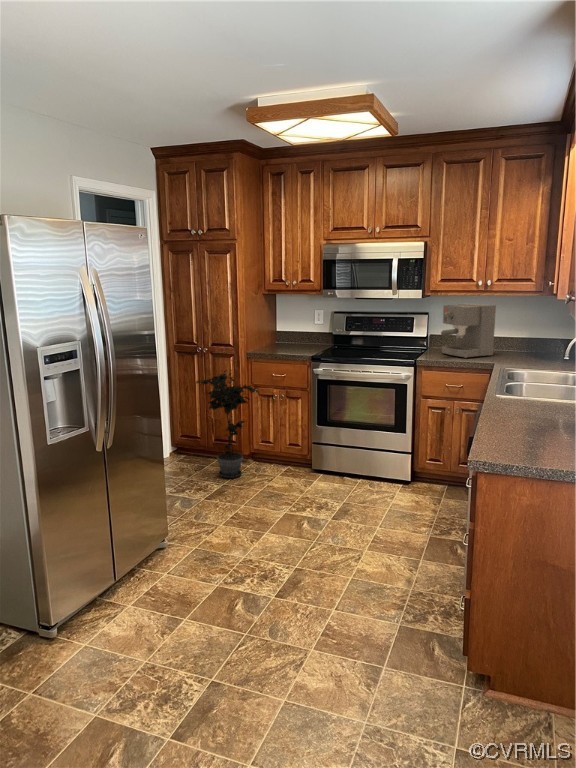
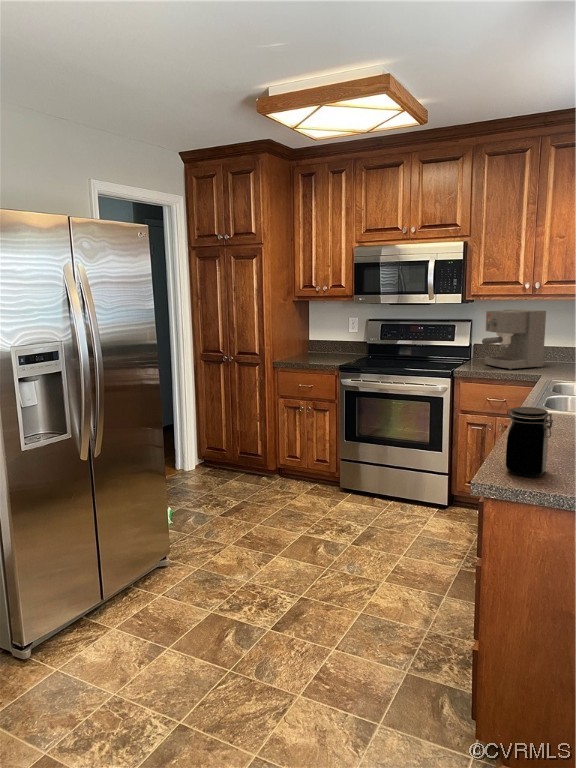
potted plant: present [195,370,259,478] -> none [217,379,282,495]
jar: none [493,396,533,454] -> present [506,407,553,477]

